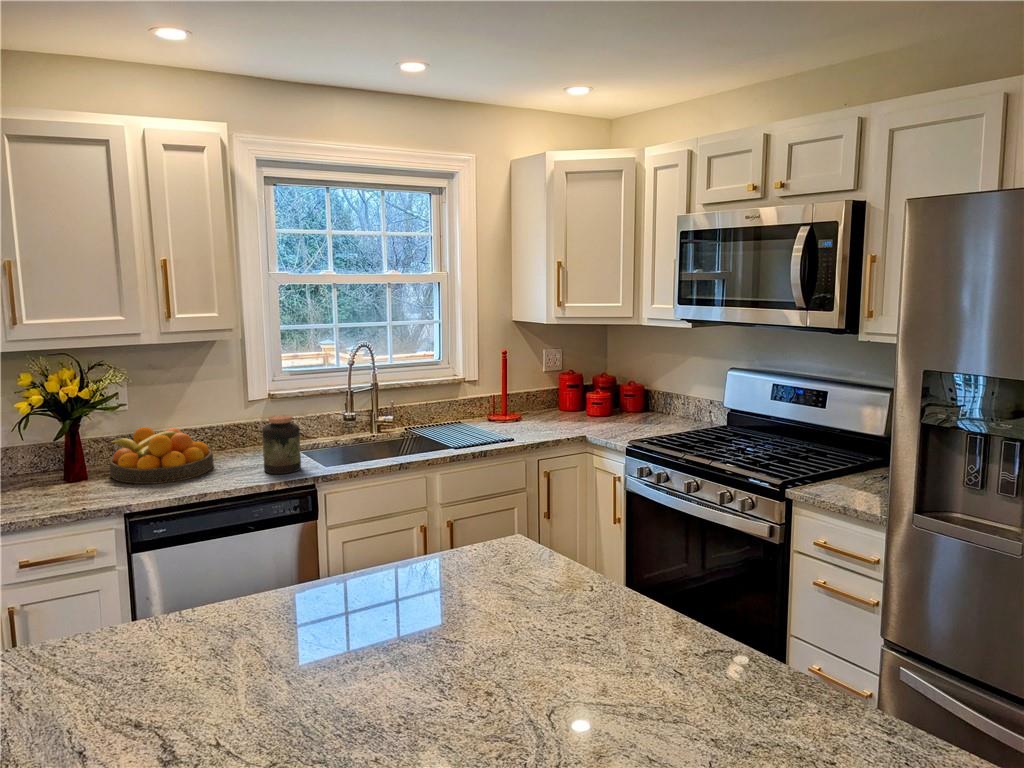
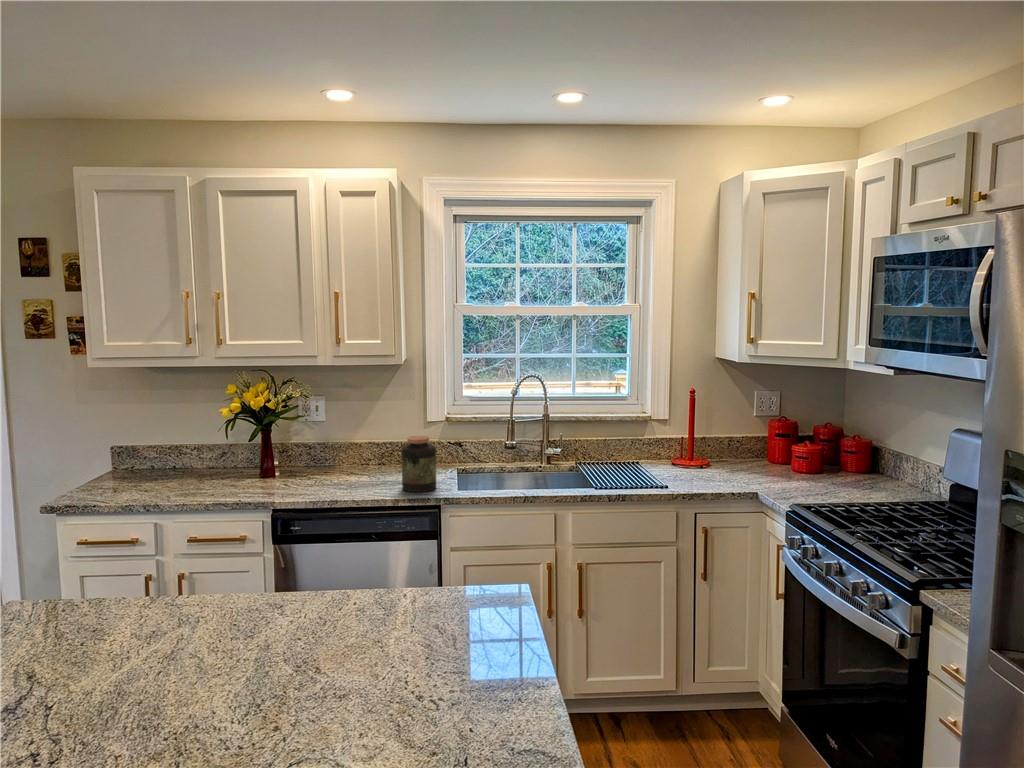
fruit bowl: present [108,427,213,484] -> none [291,436,377,487]

